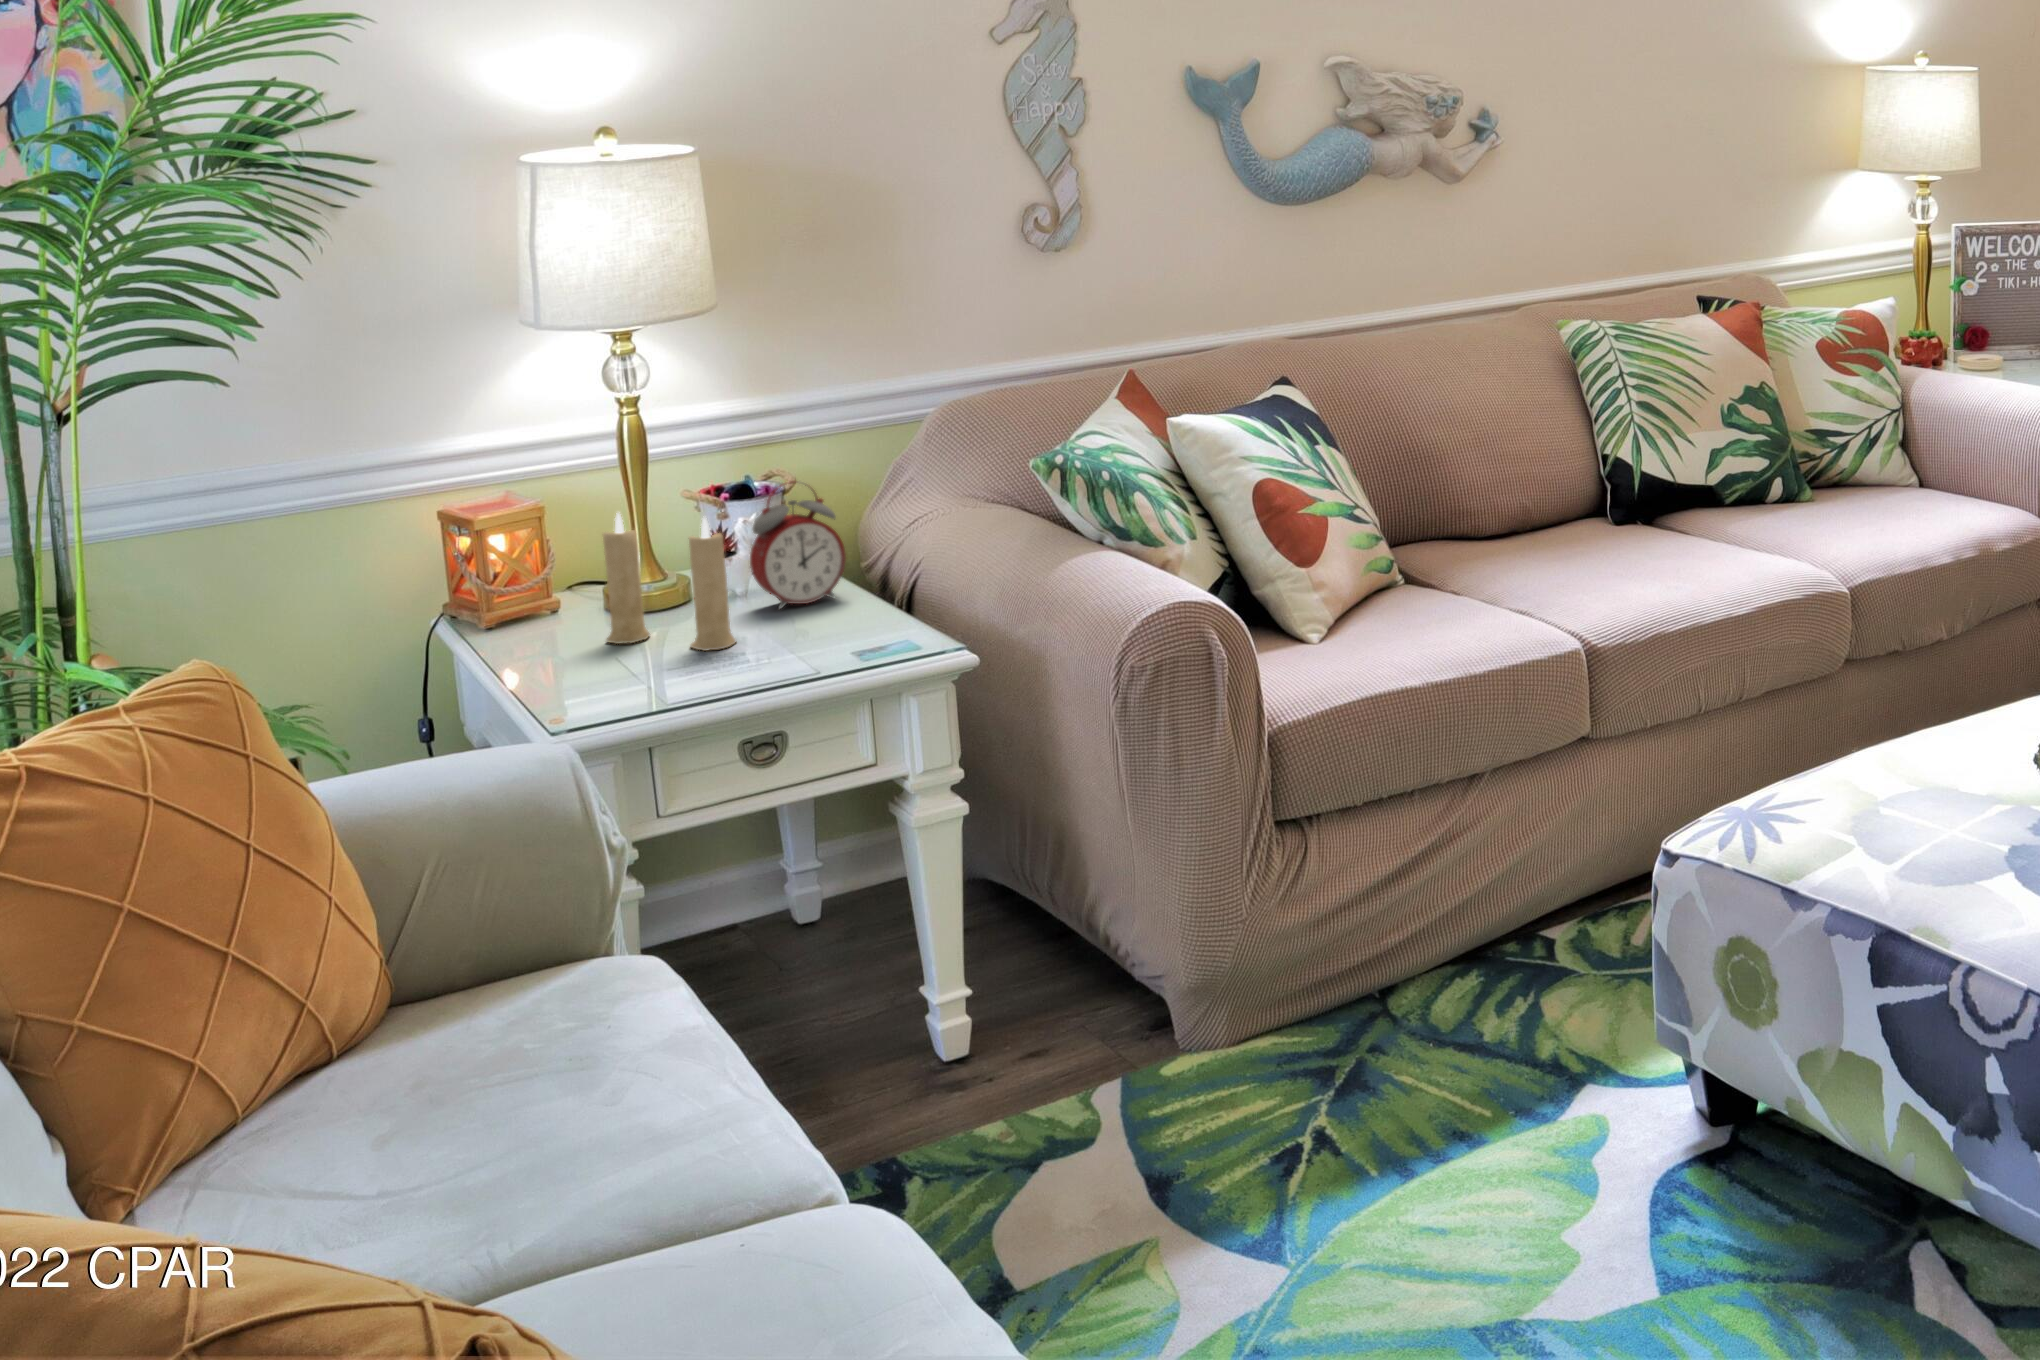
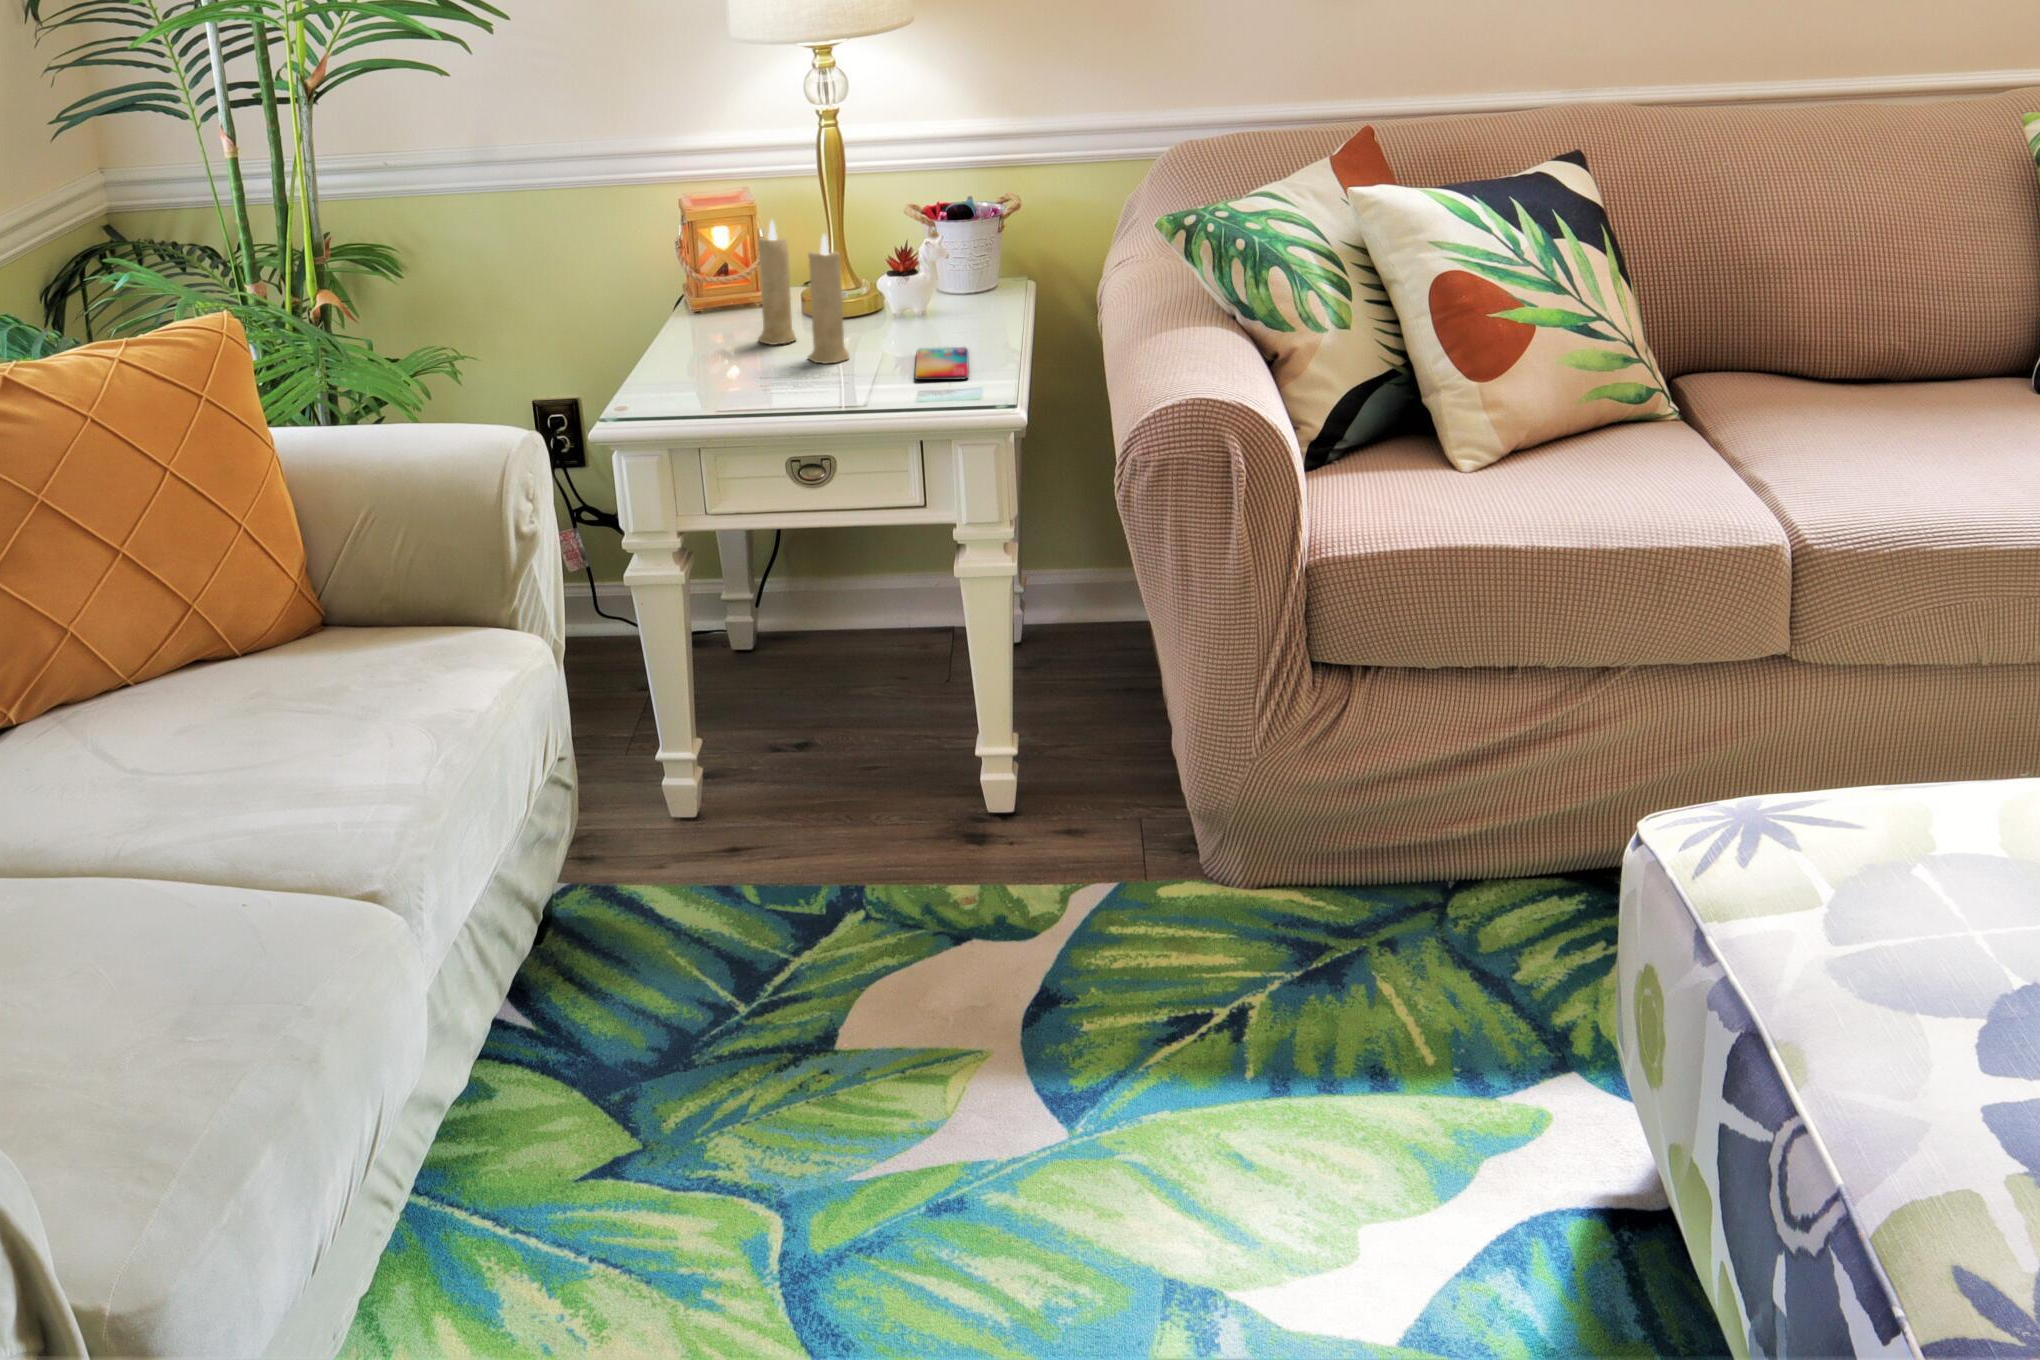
alarm clock: present [750,484,846,609] -> none [903,210,990,335]
smartphone: none [802,612,888,647] -> present [915,347,969,380]

